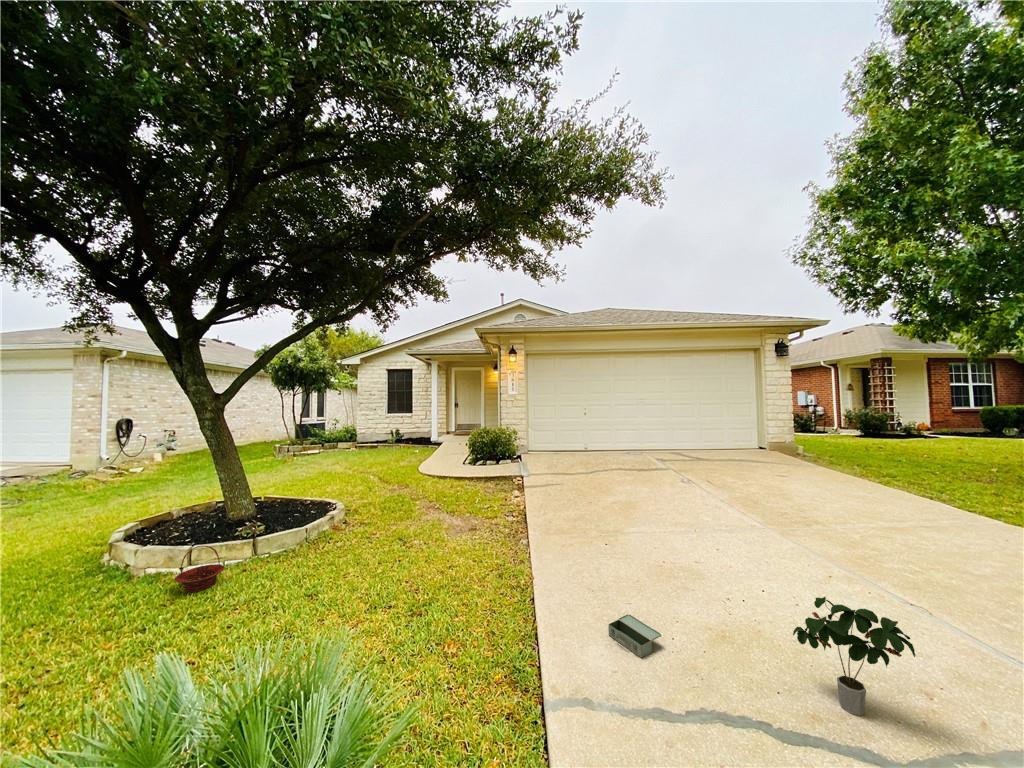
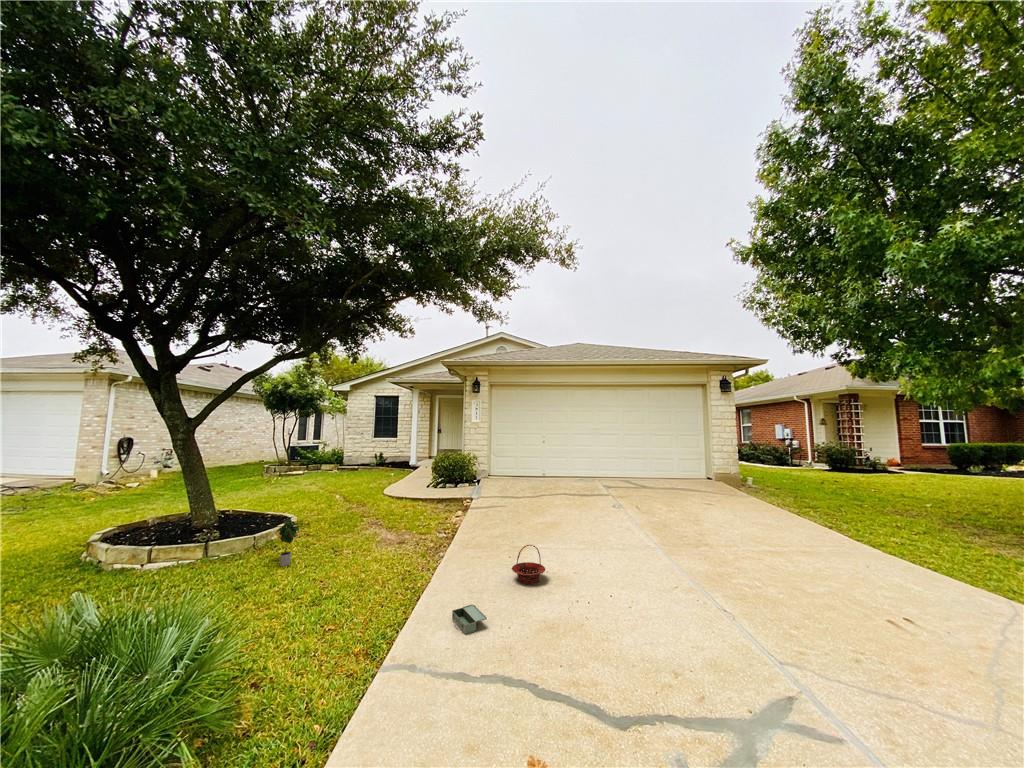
basket: present [174,546,225,592] -> present [512,545,546,584]
potted plant: present [793,597,915,716] -> present [279,518,299,566]

